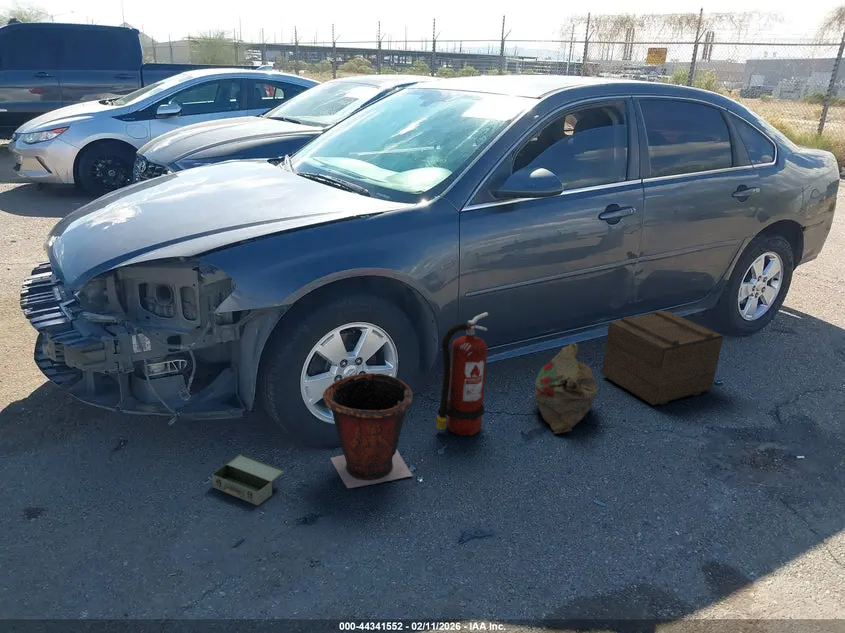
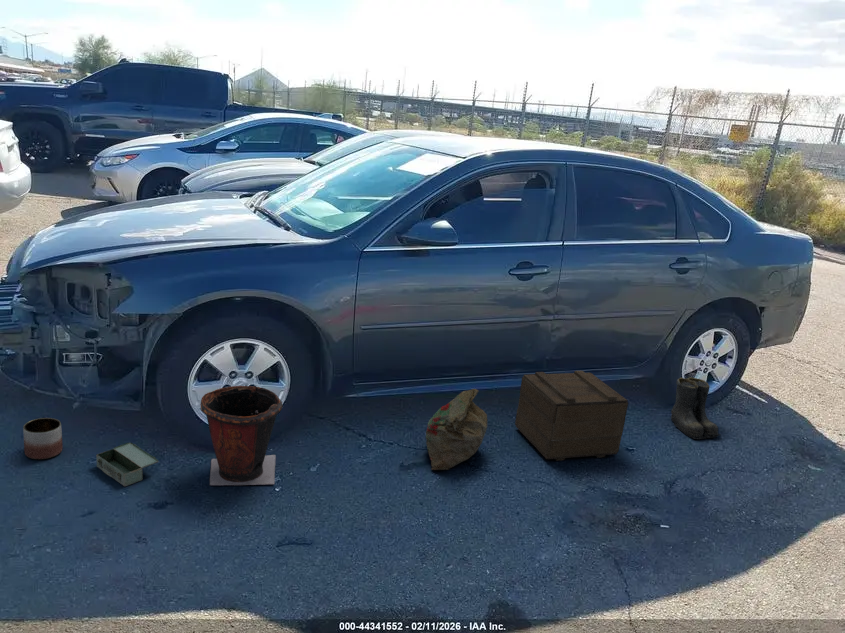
boots: none [731,303,786,363] -> present [671,377,720,439]
fire extinguisher: present [436,312,488,435] -> none [321,346,375,460]
planter: none [119,441,164,490] -> present [23,418,63,459]

